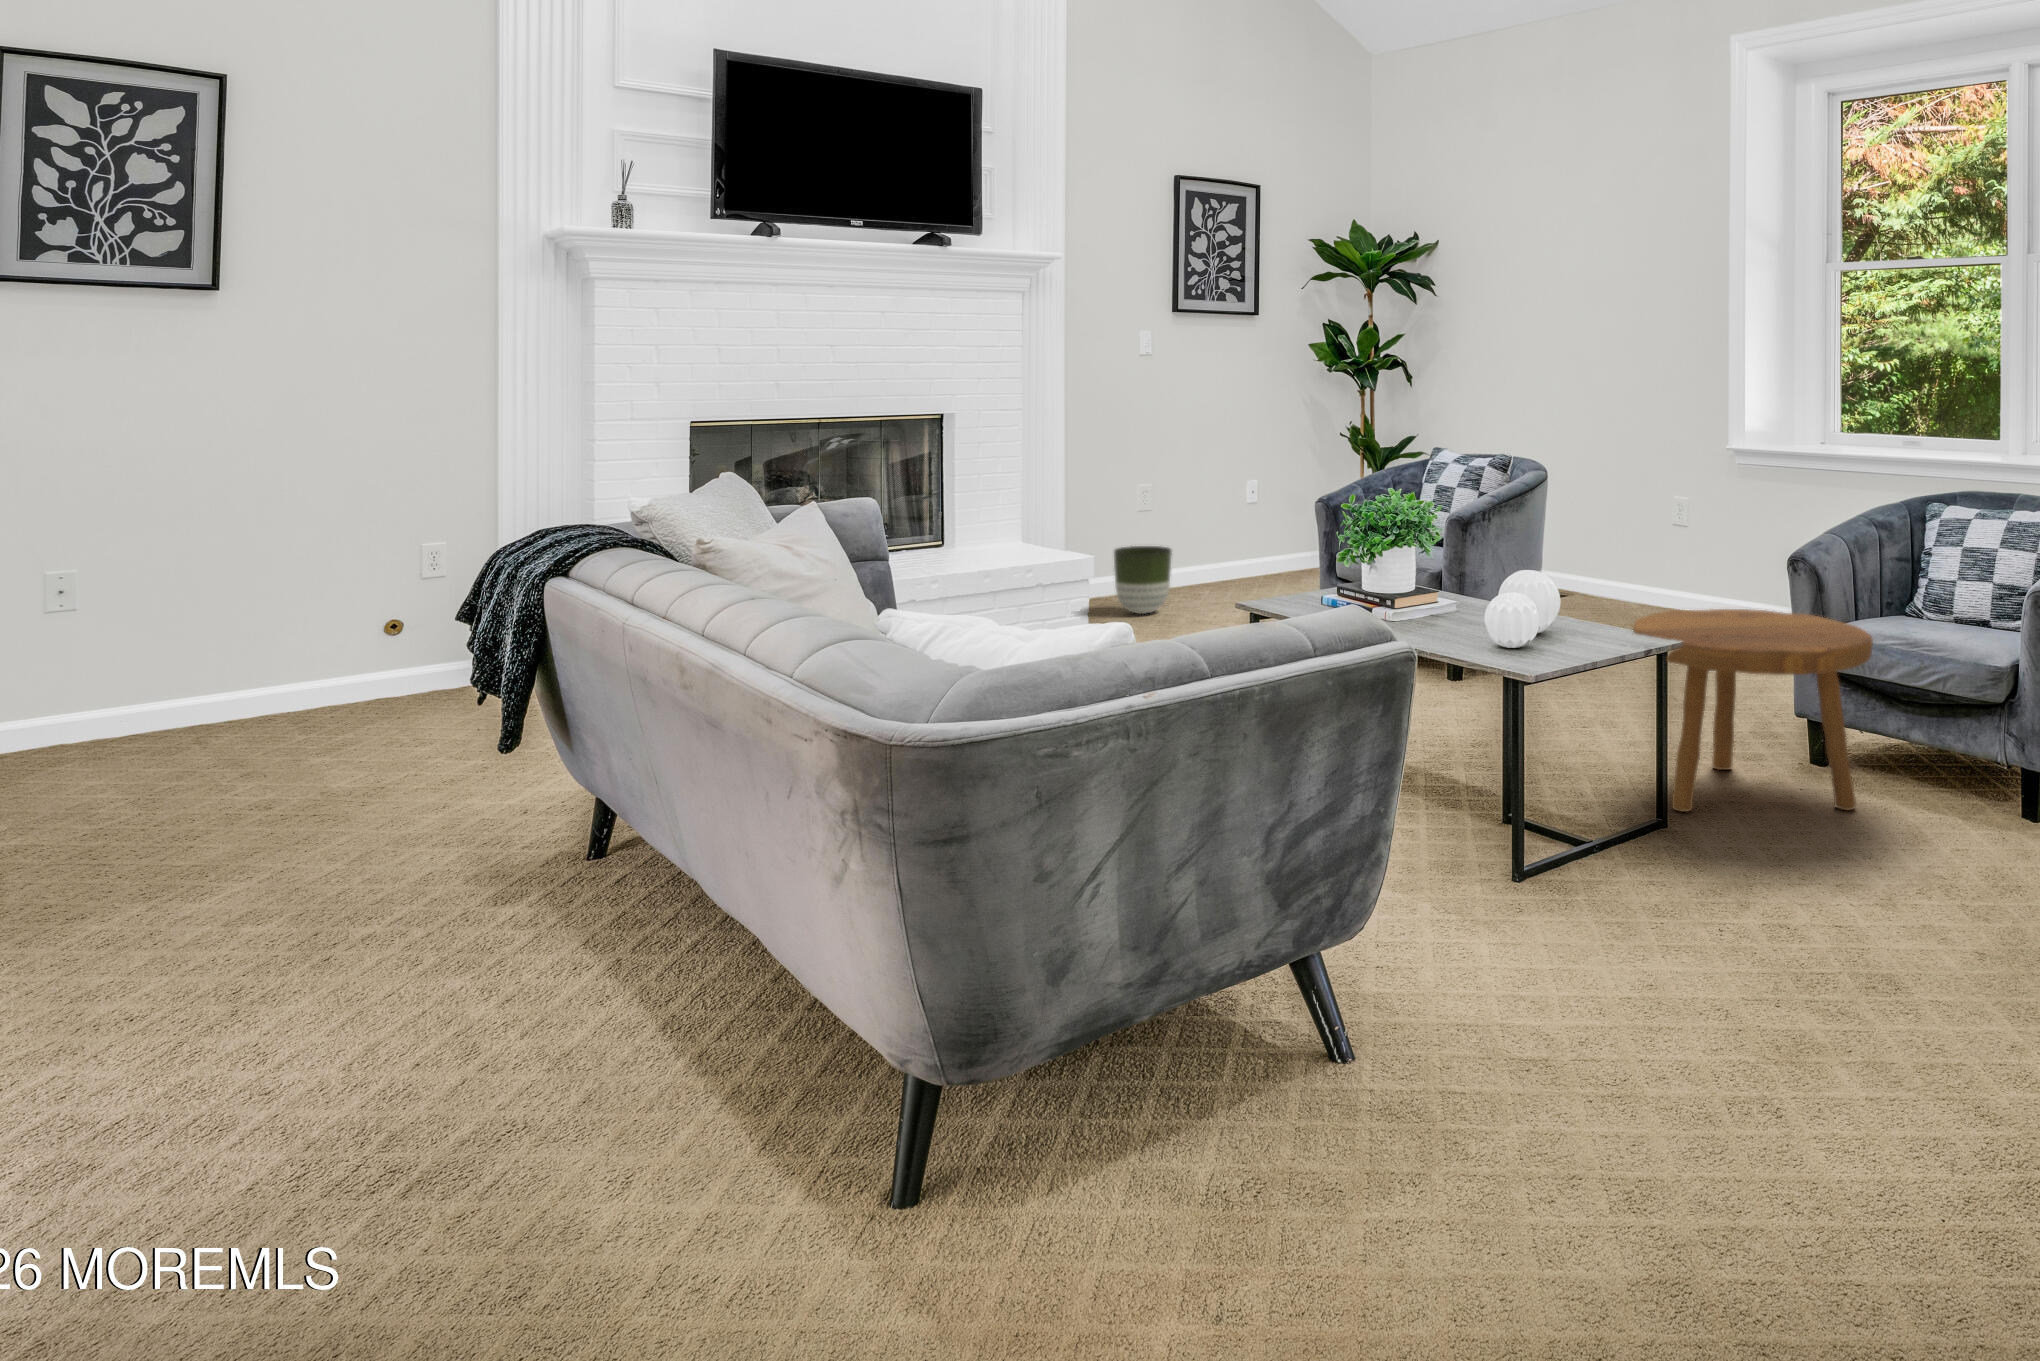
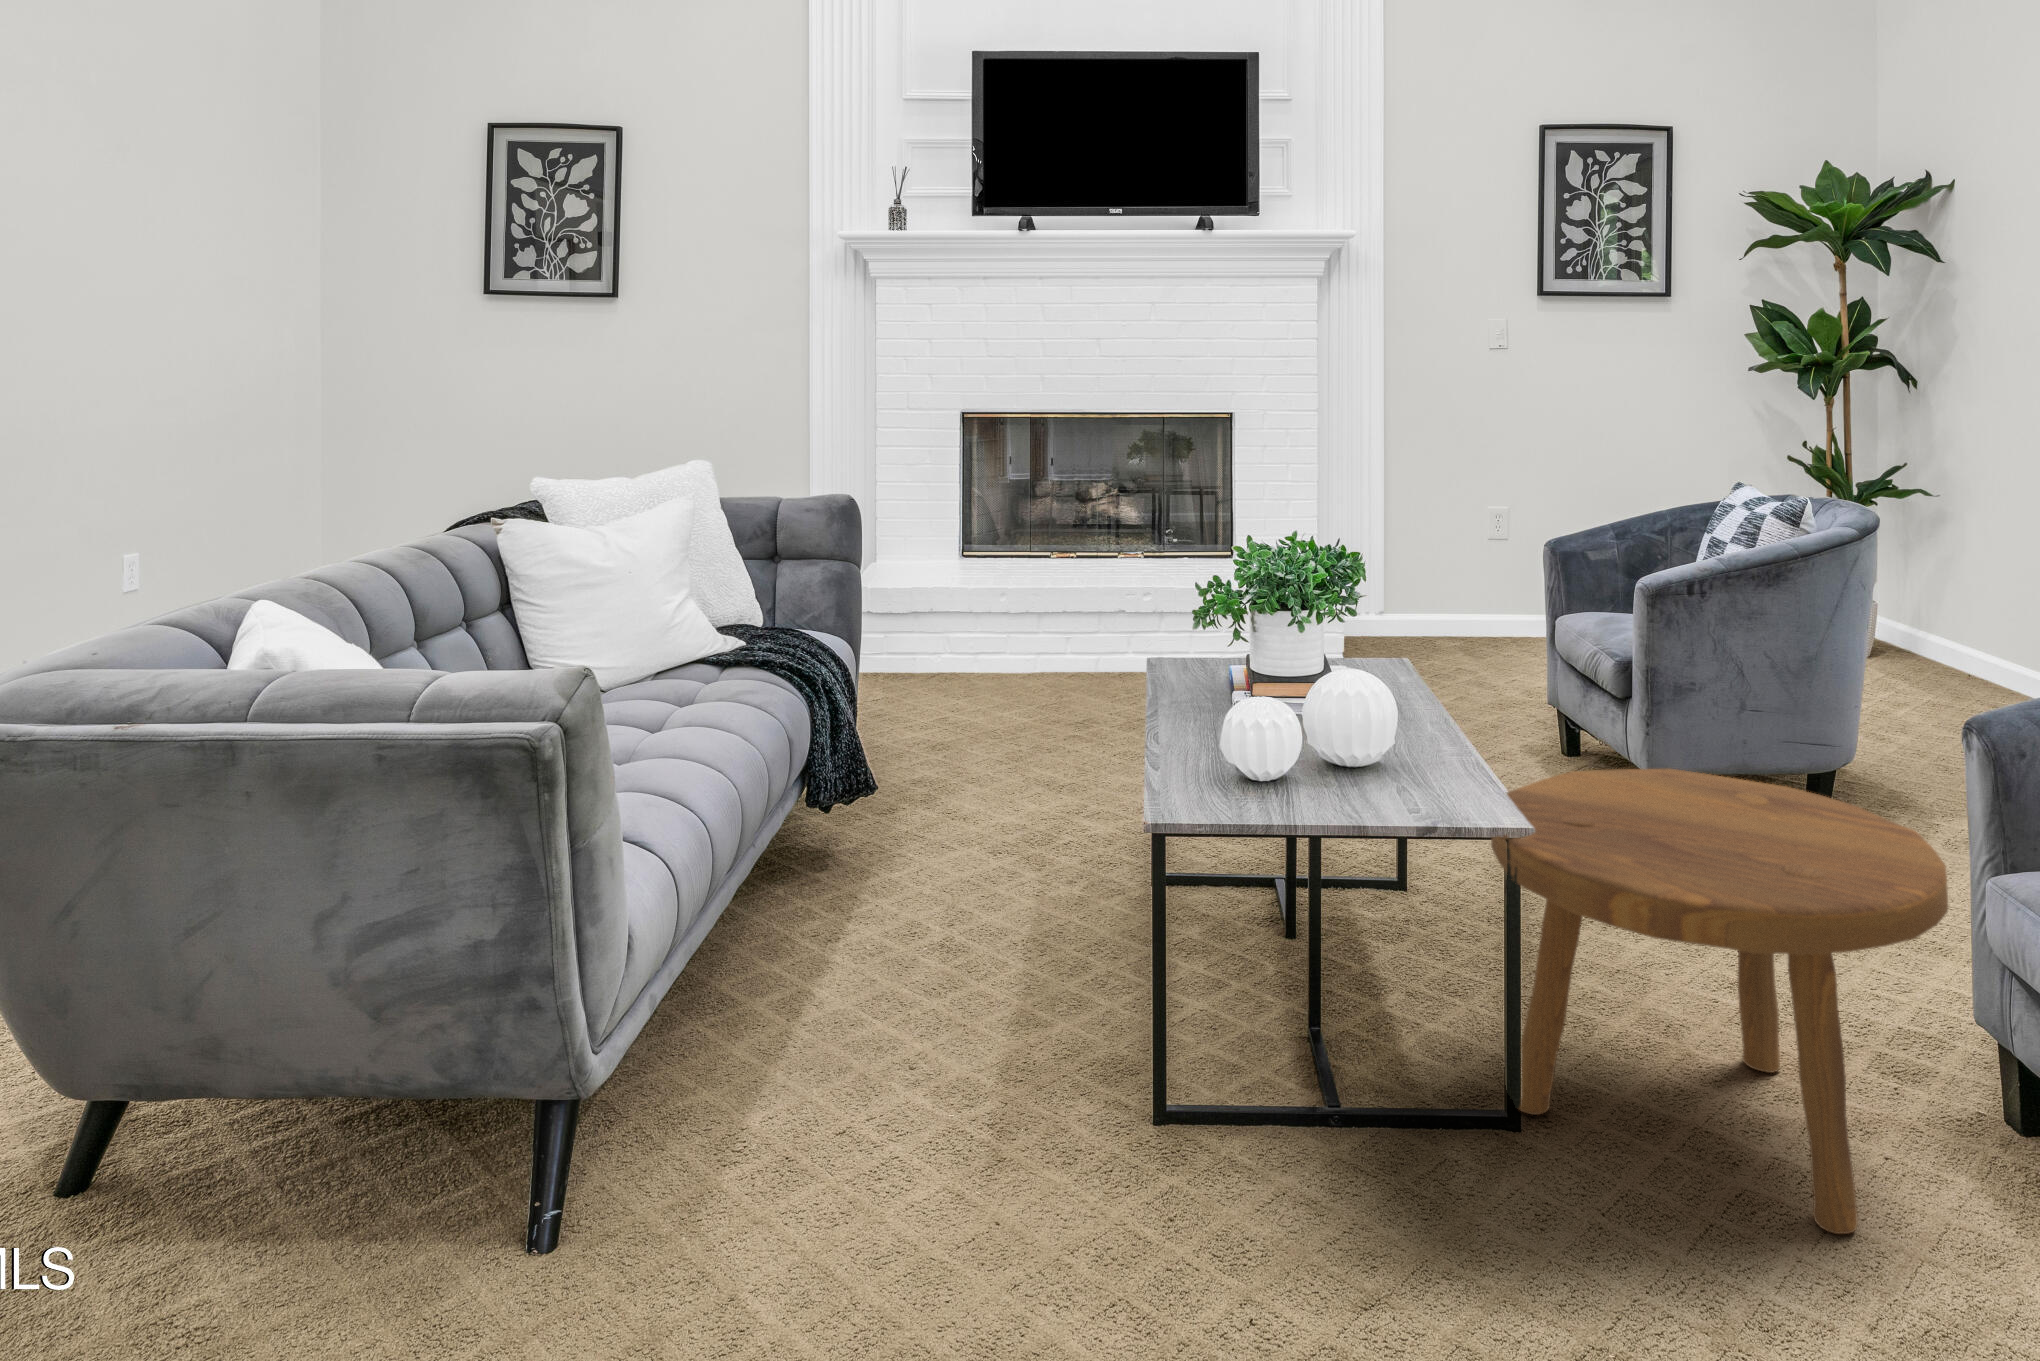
planter: present [1114,546,1172,614] -> none [1432,569,1502,651]

